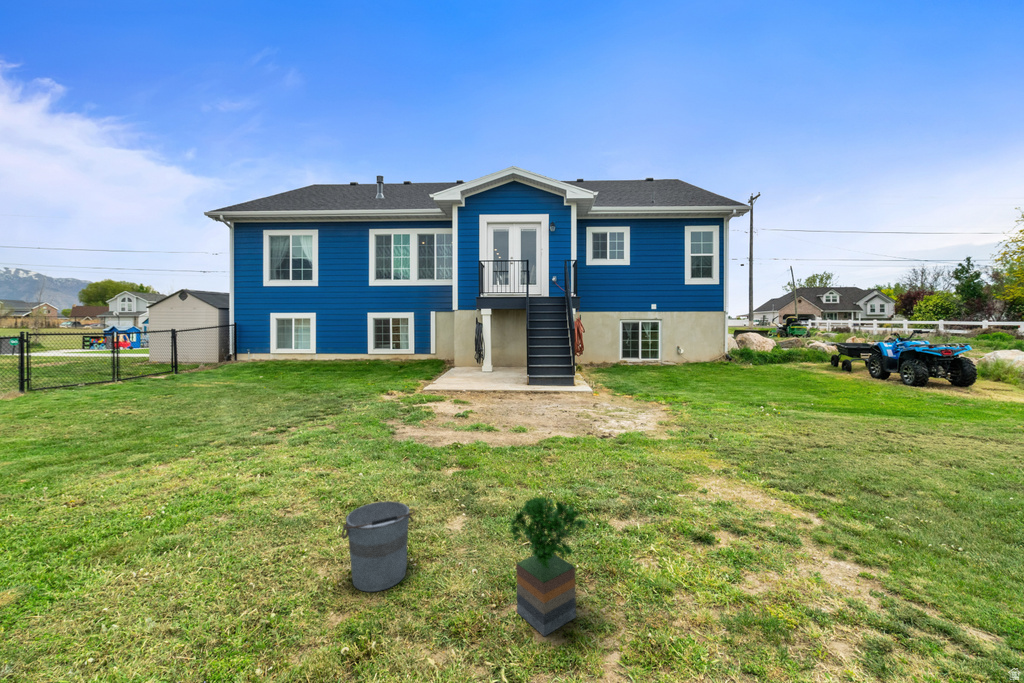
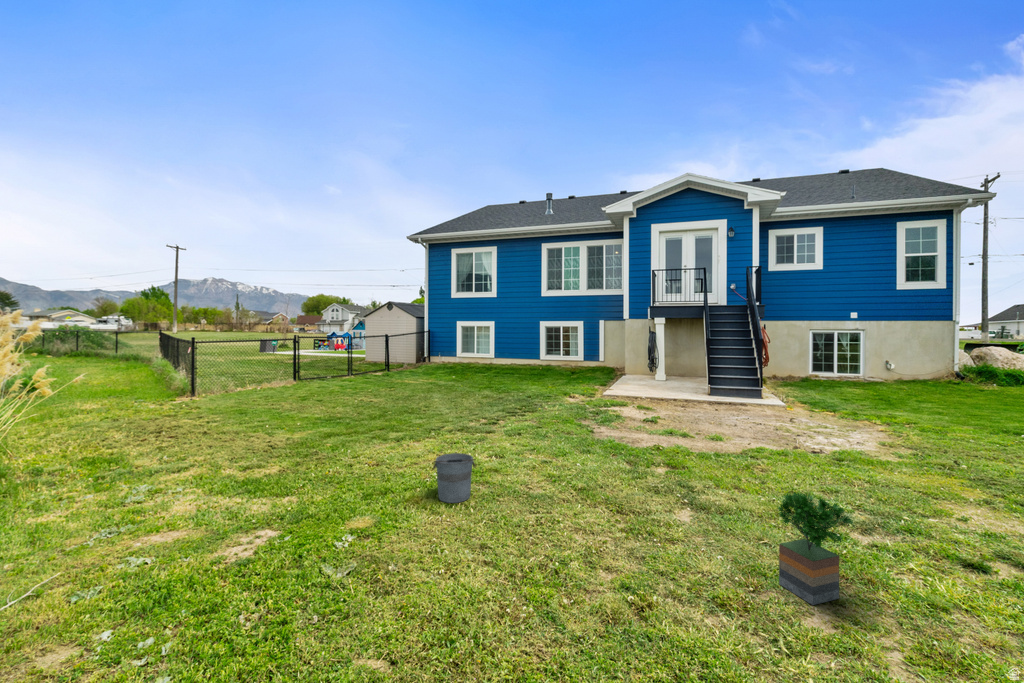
bucket: present [341,501,415,592] -> present [433,453,476,503]

